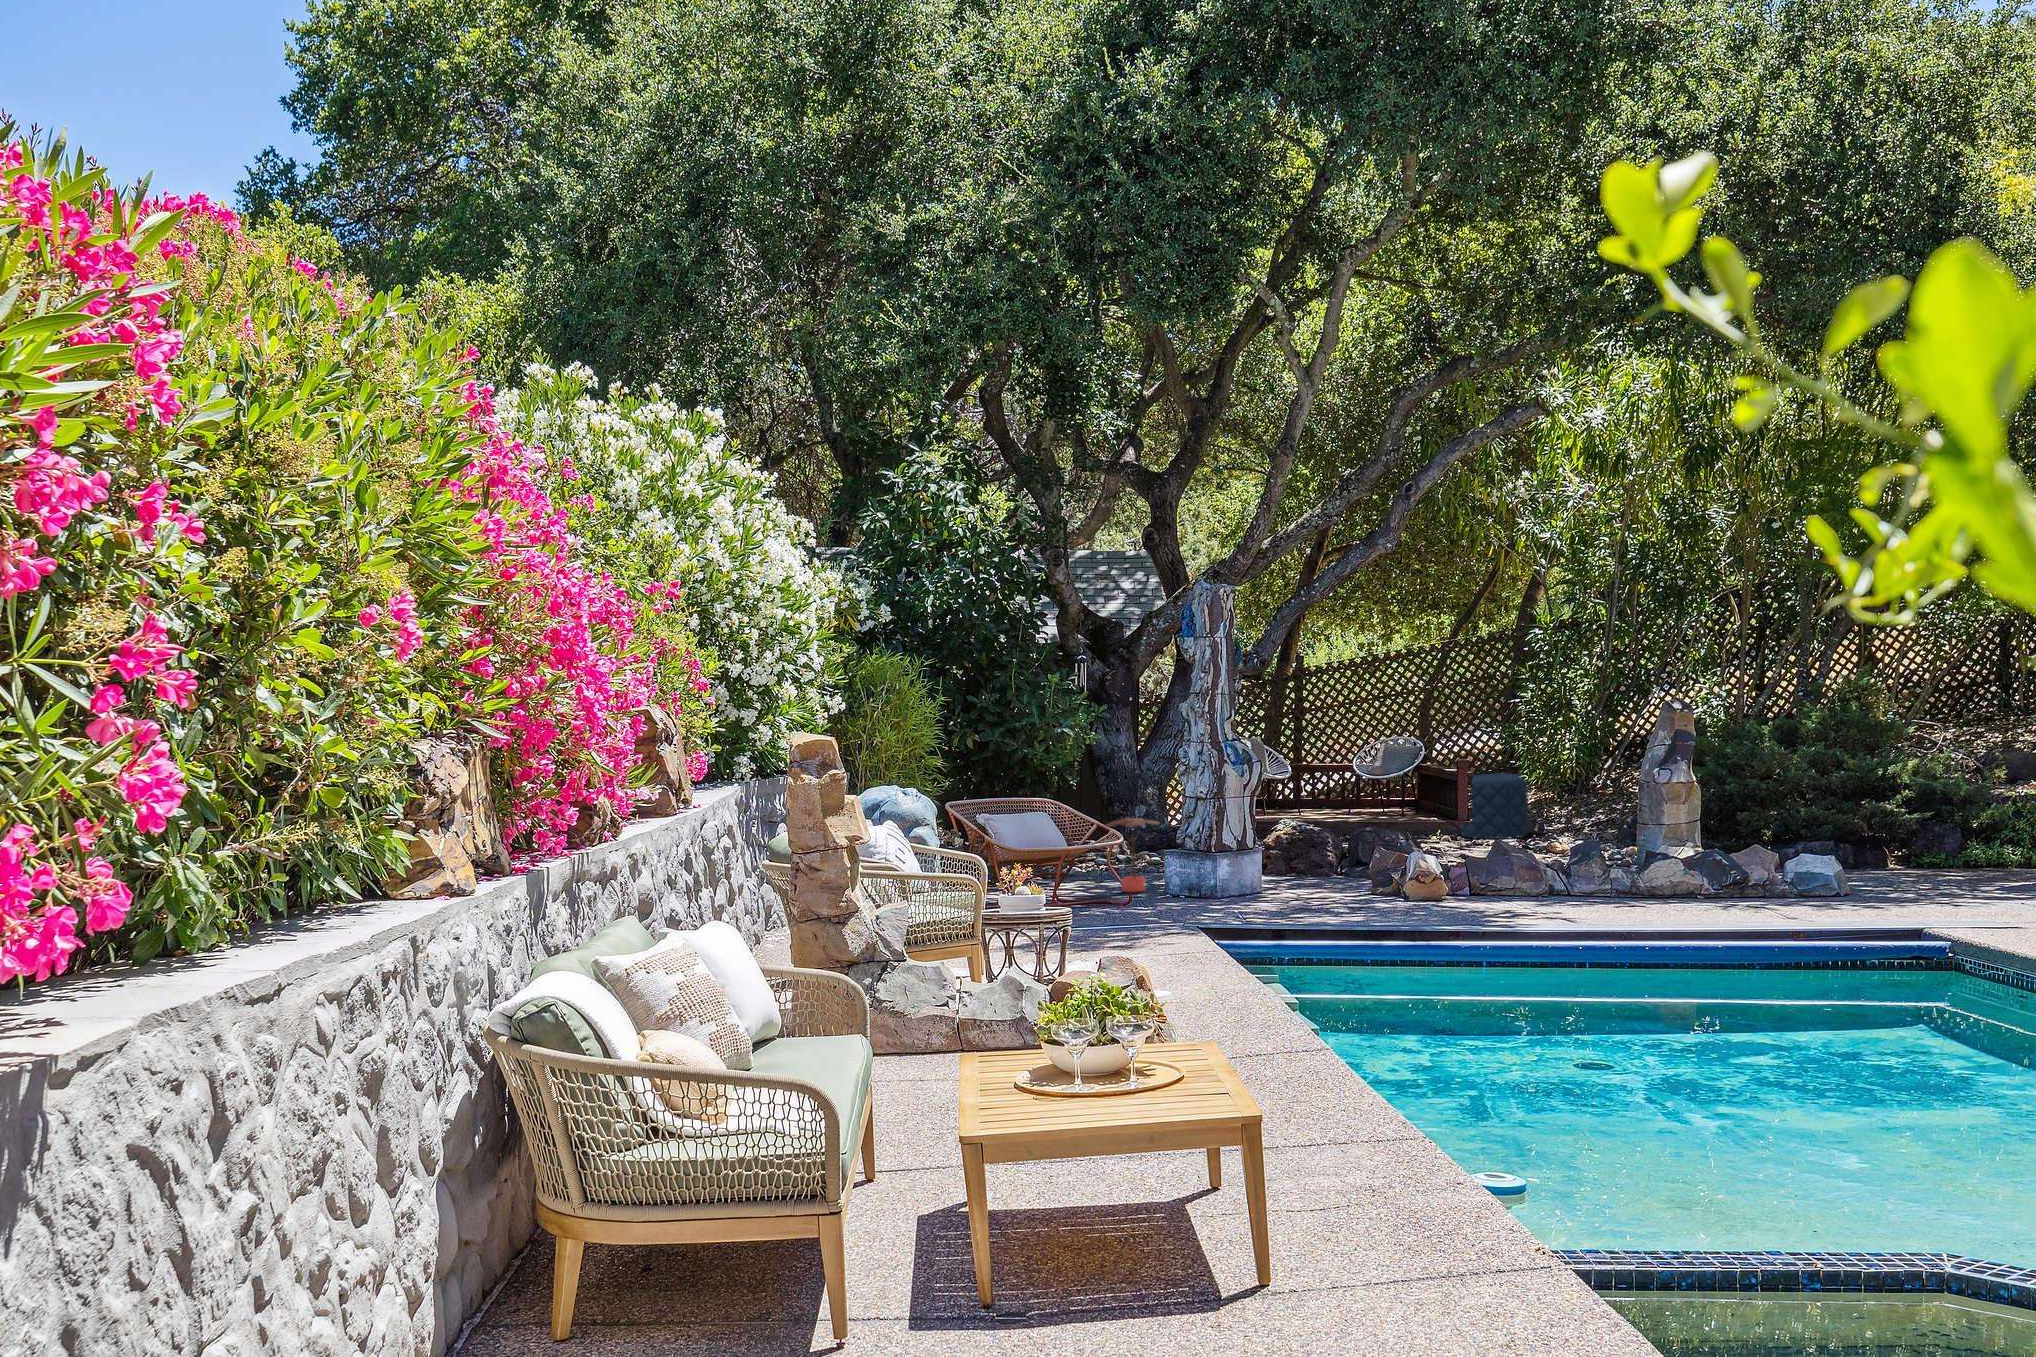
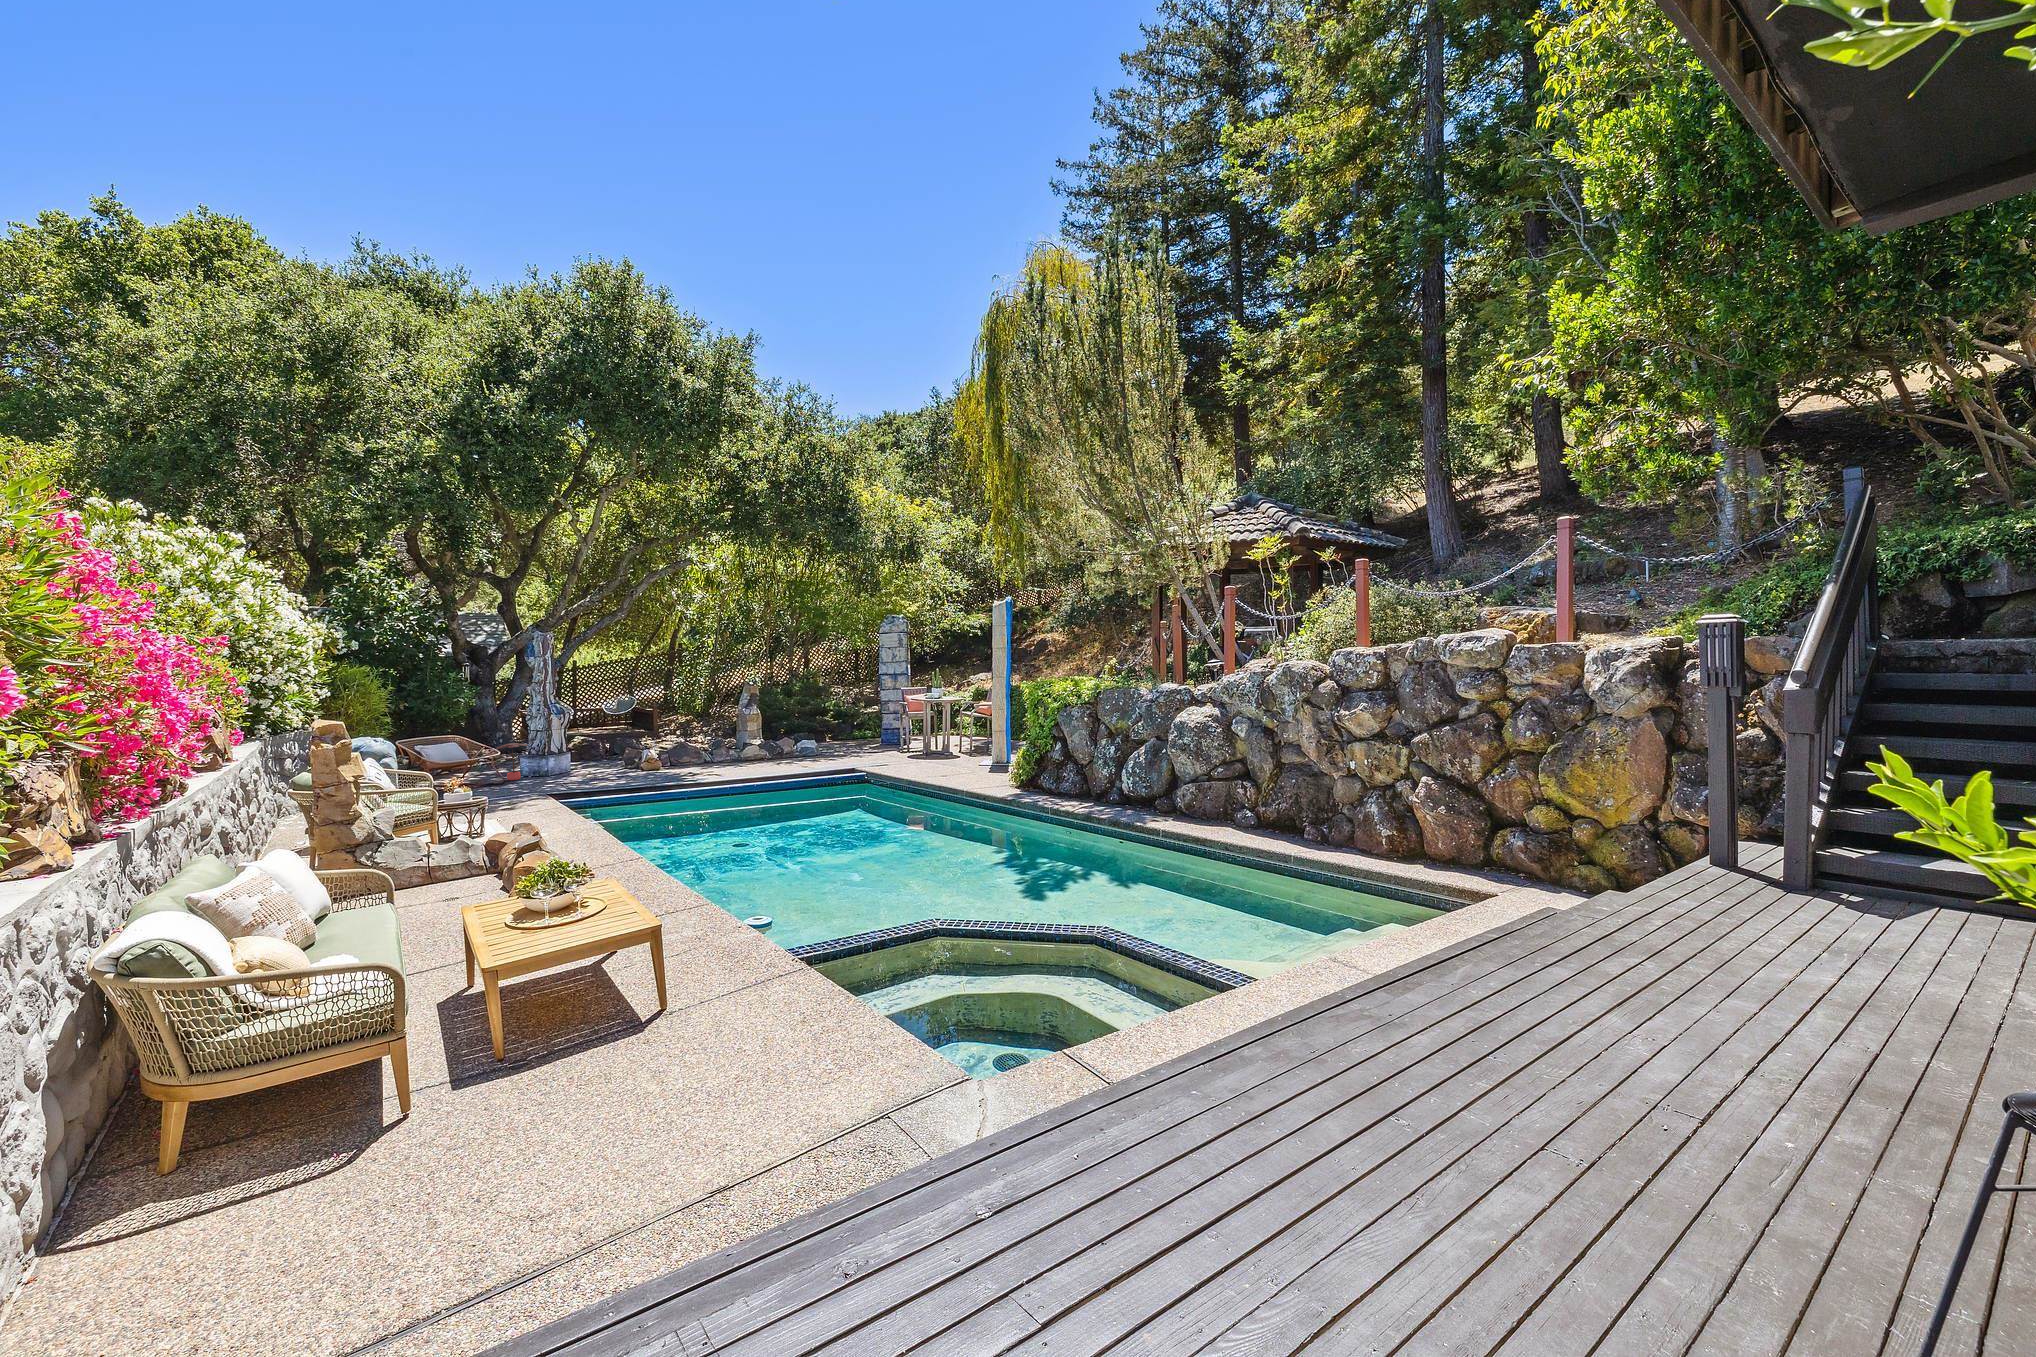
pouf: present [1461,773,1529,839] -> none [675,709,706,739]

